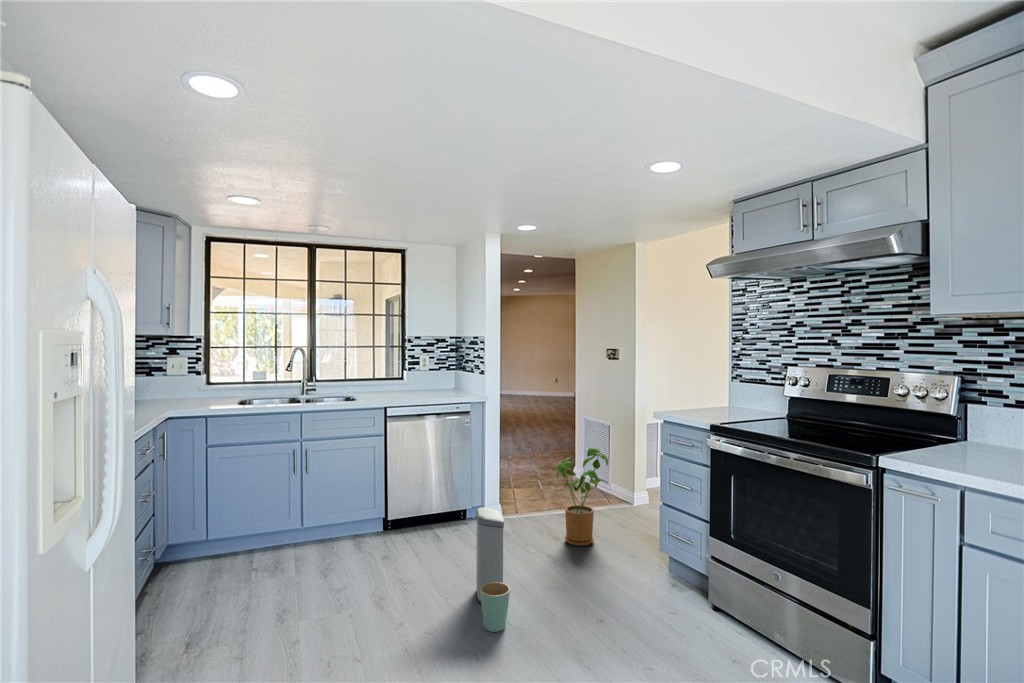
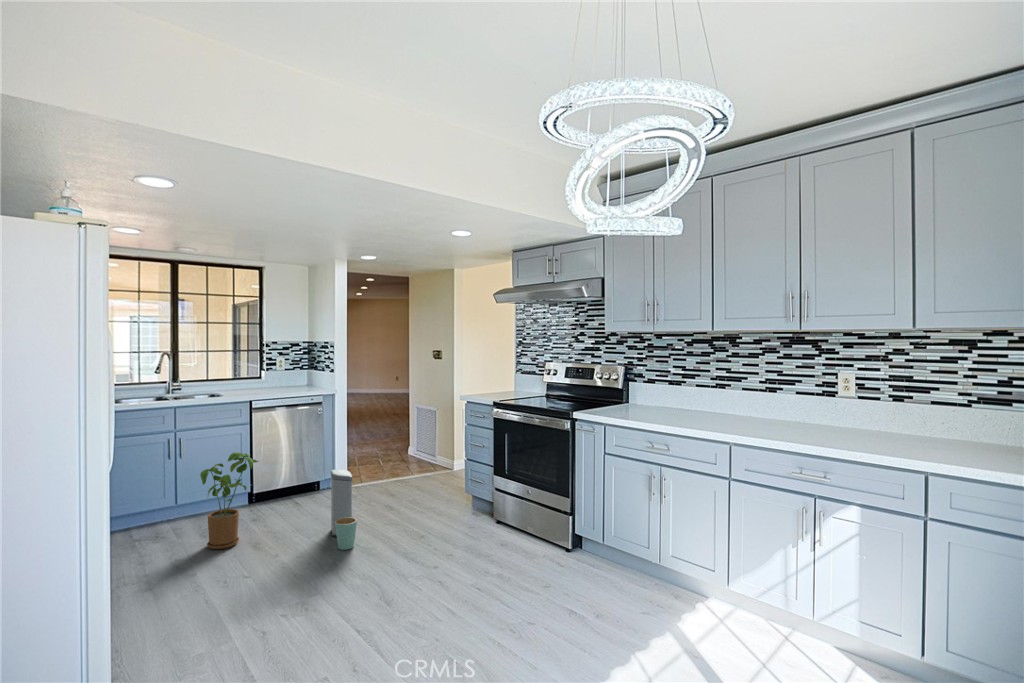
house plant: present [556,447,609,546] -> present [200,452,259,549]

